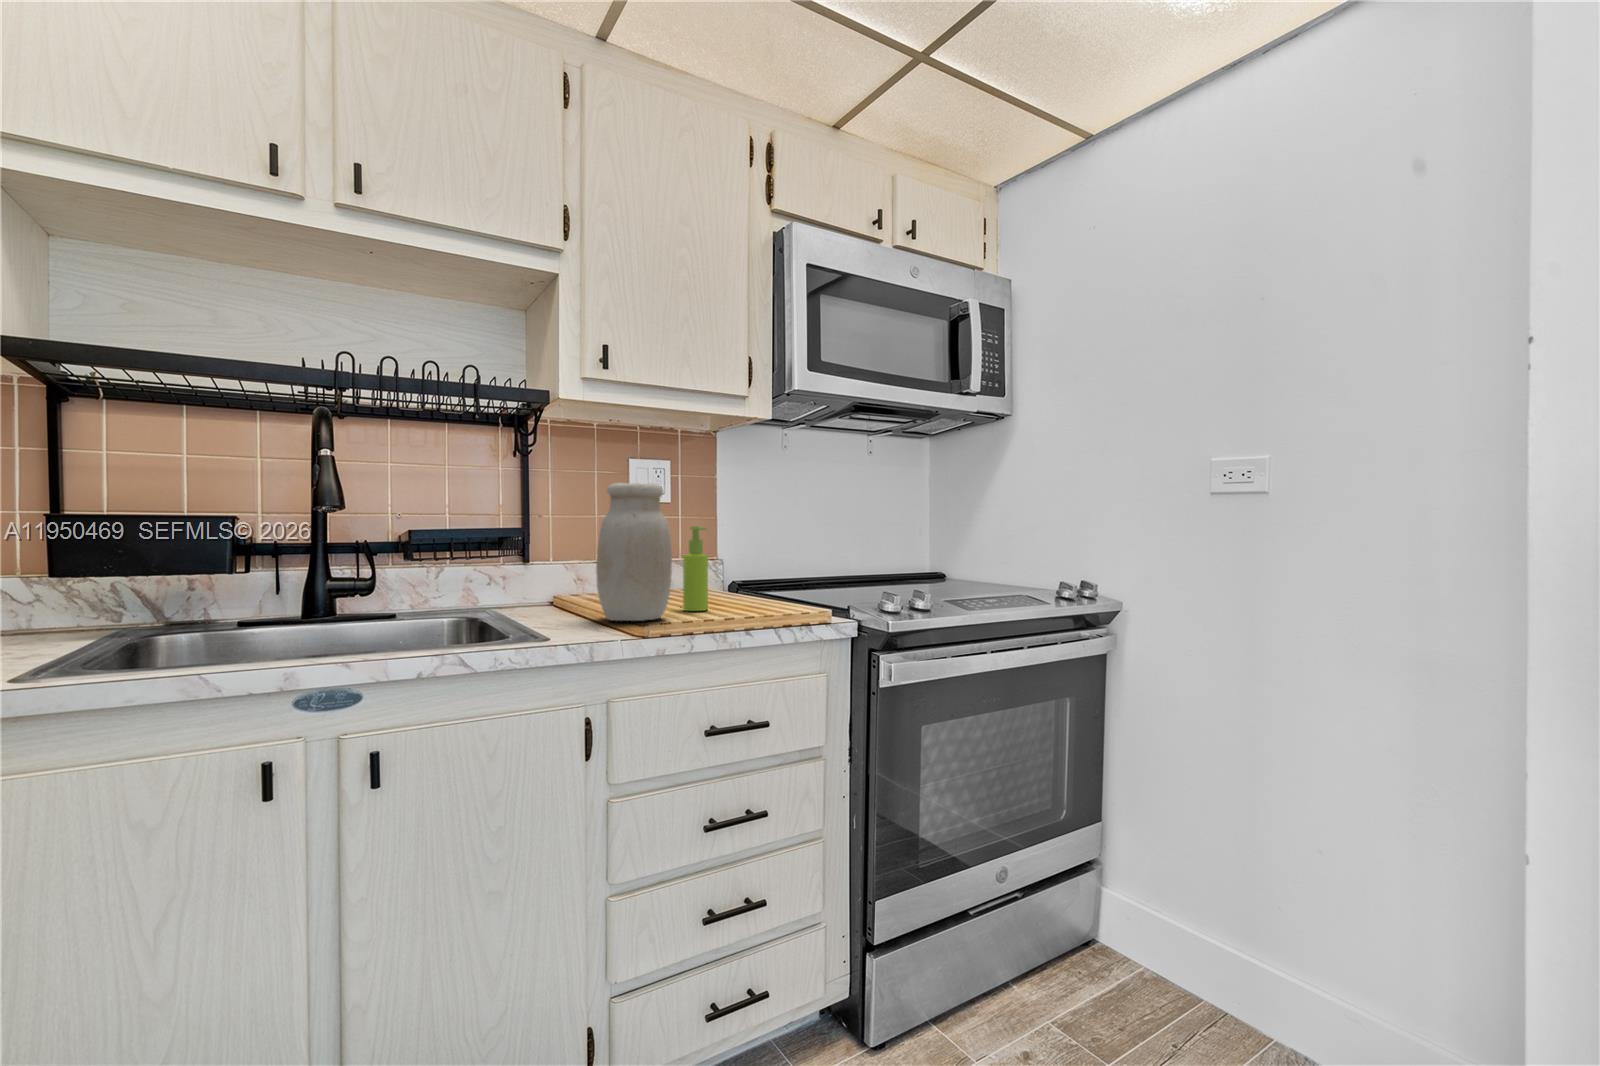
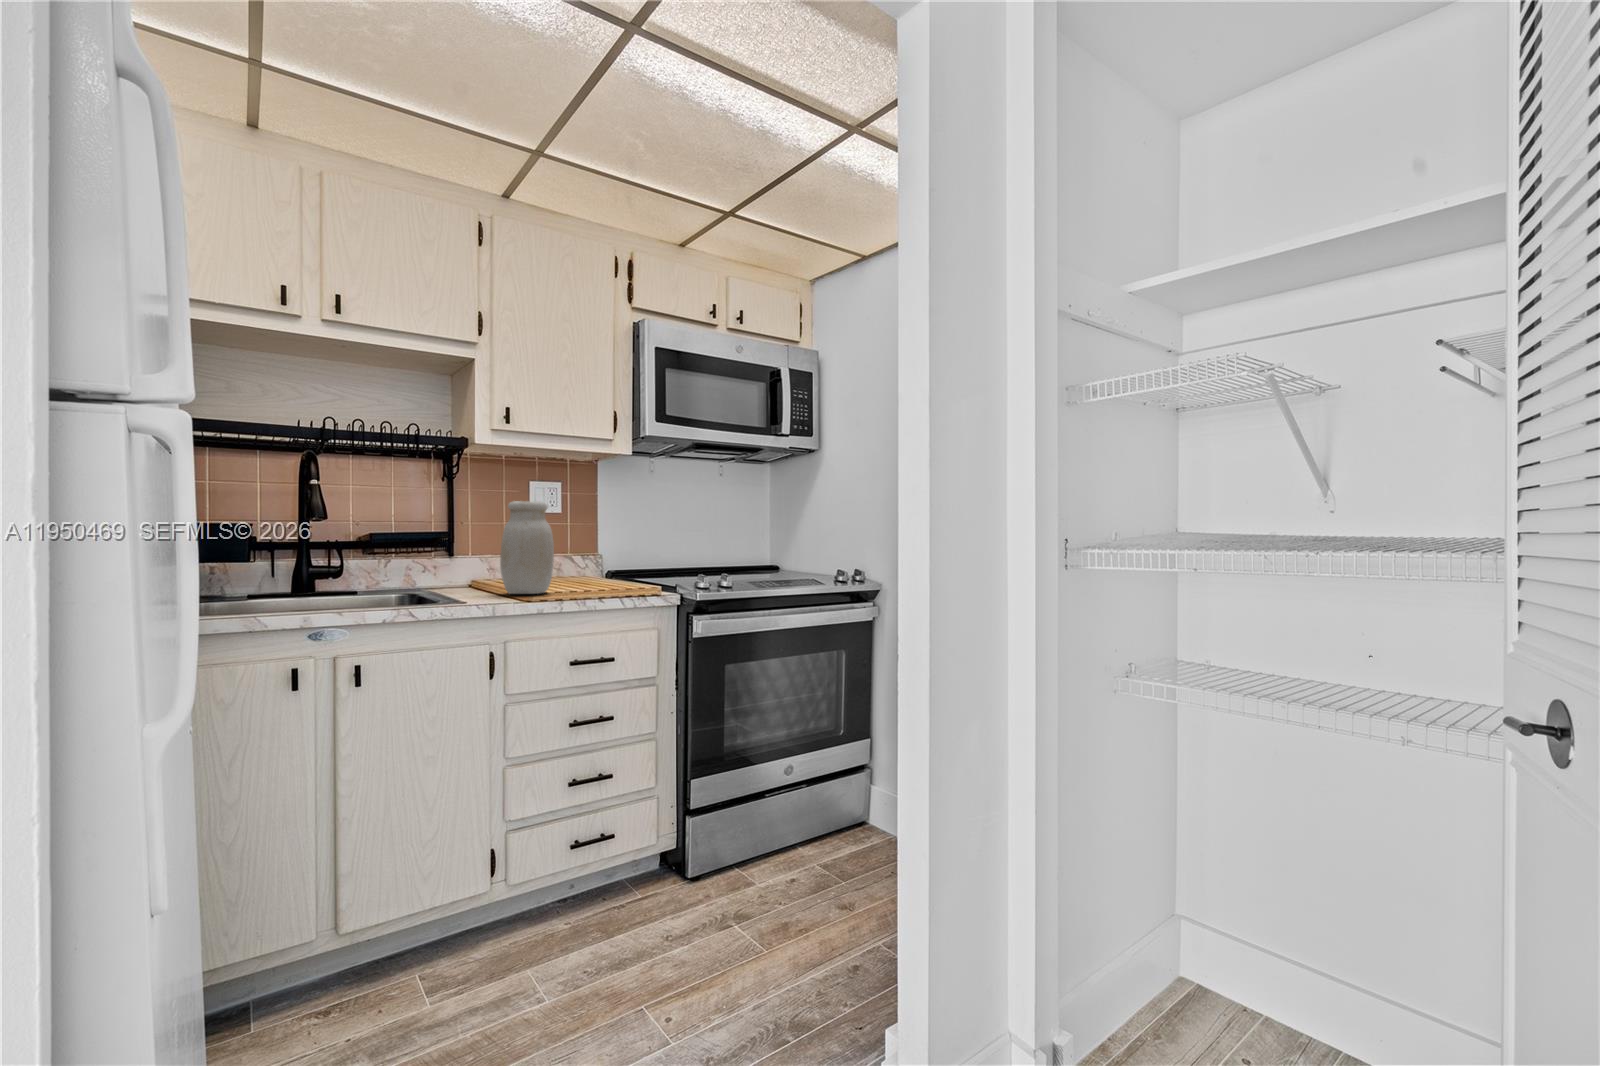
soap dispenser: present [683,526,708,611] -> none [565,531,583,589]

